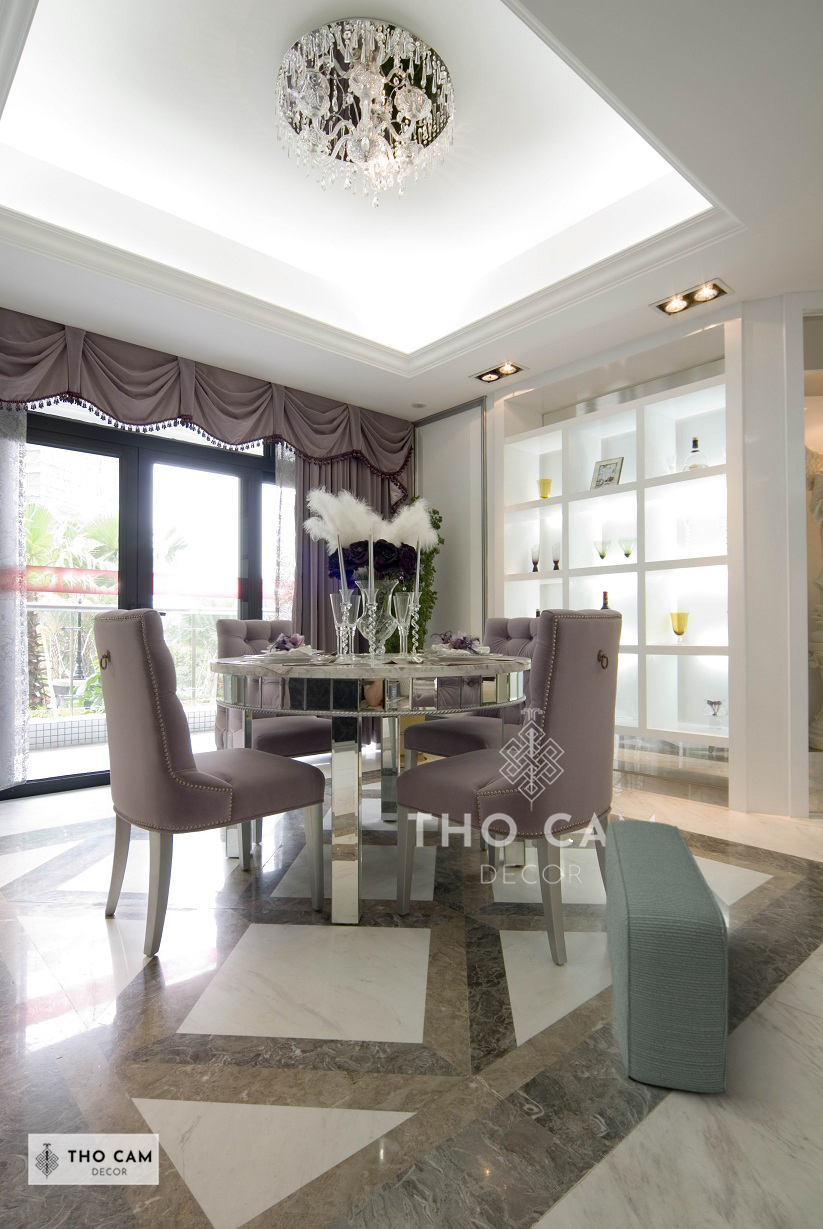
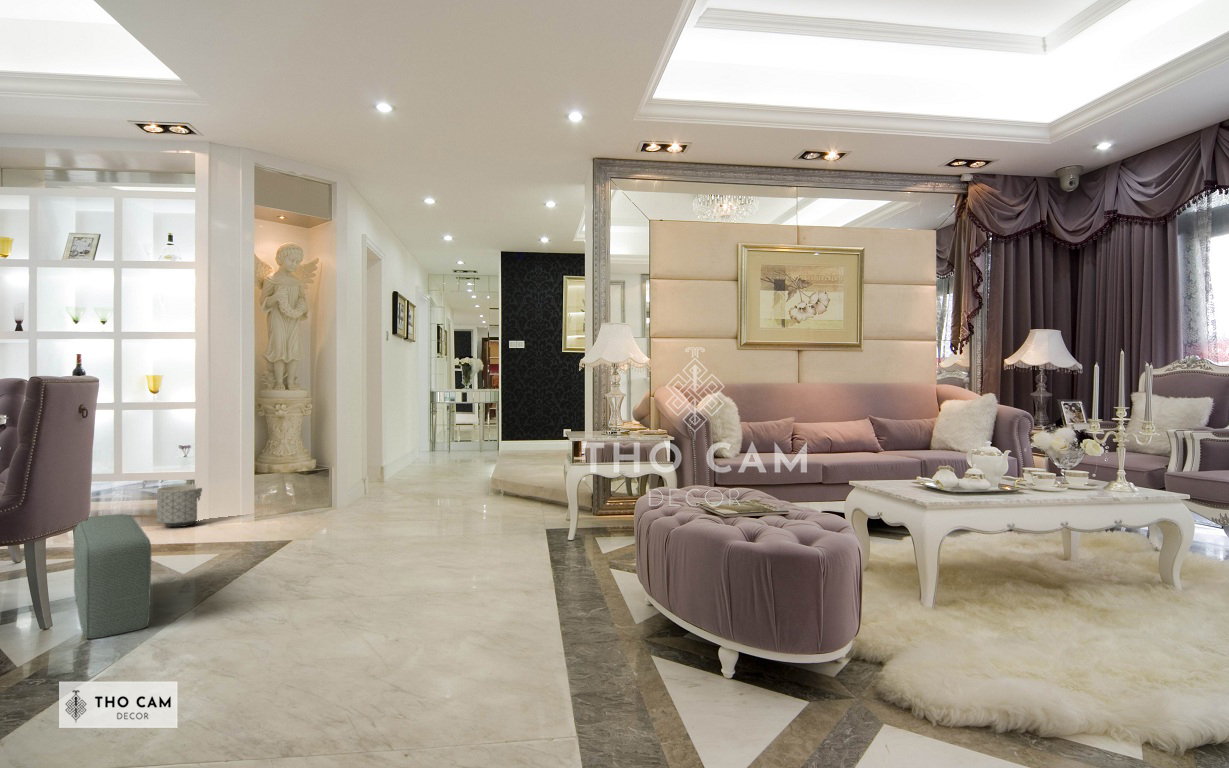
planter: none [689,757,747,816] -> present [157,485,202,527]

